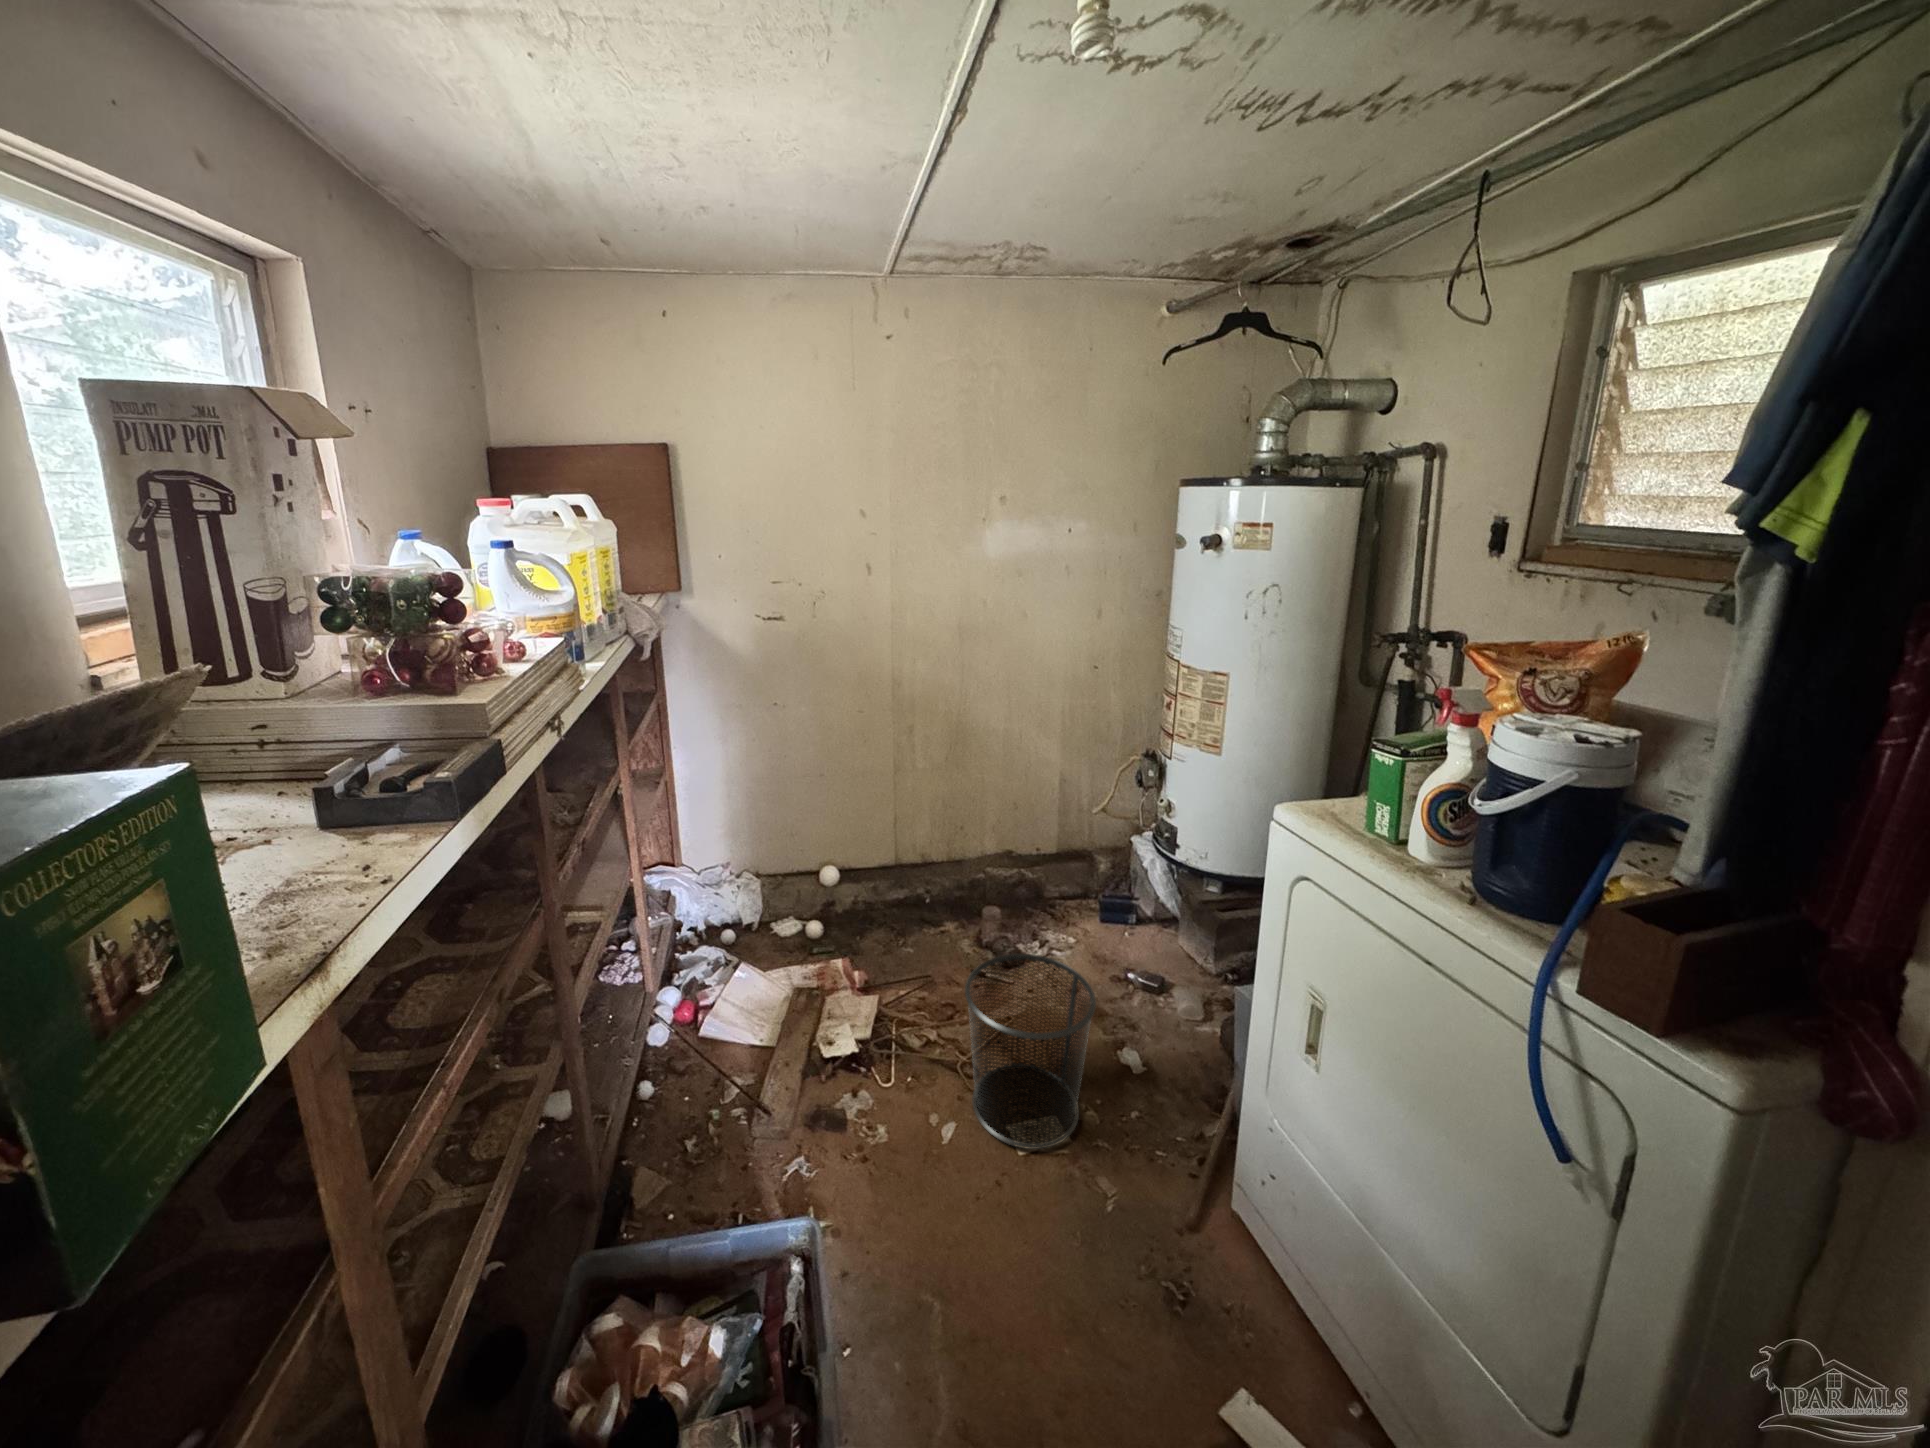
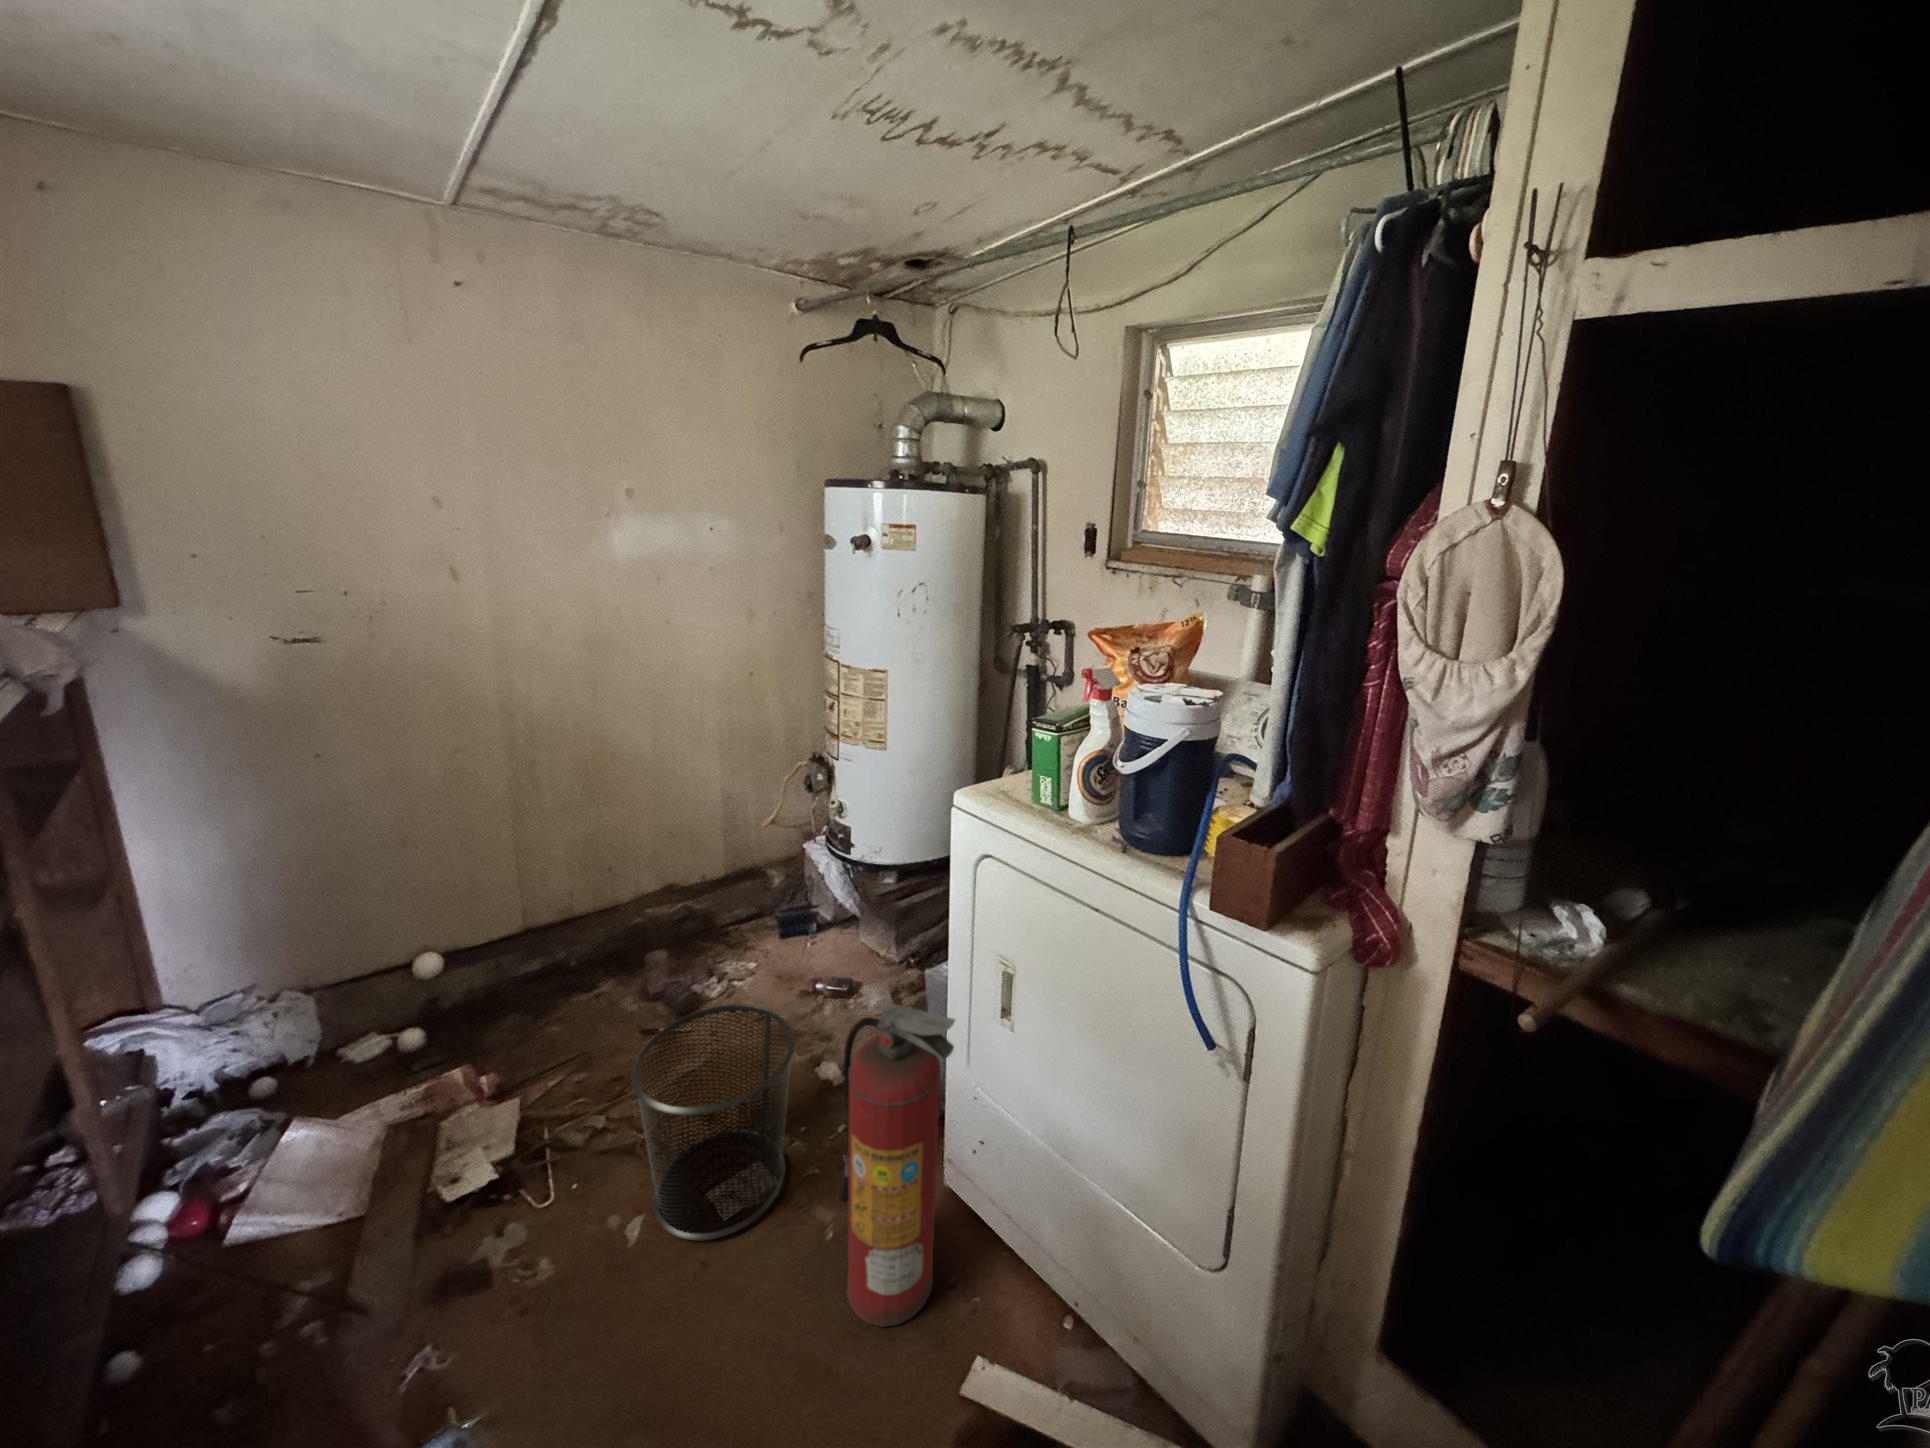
fire extinguisher: none [1119,995,1247,1305] -> present [840,1004,955,1327]

